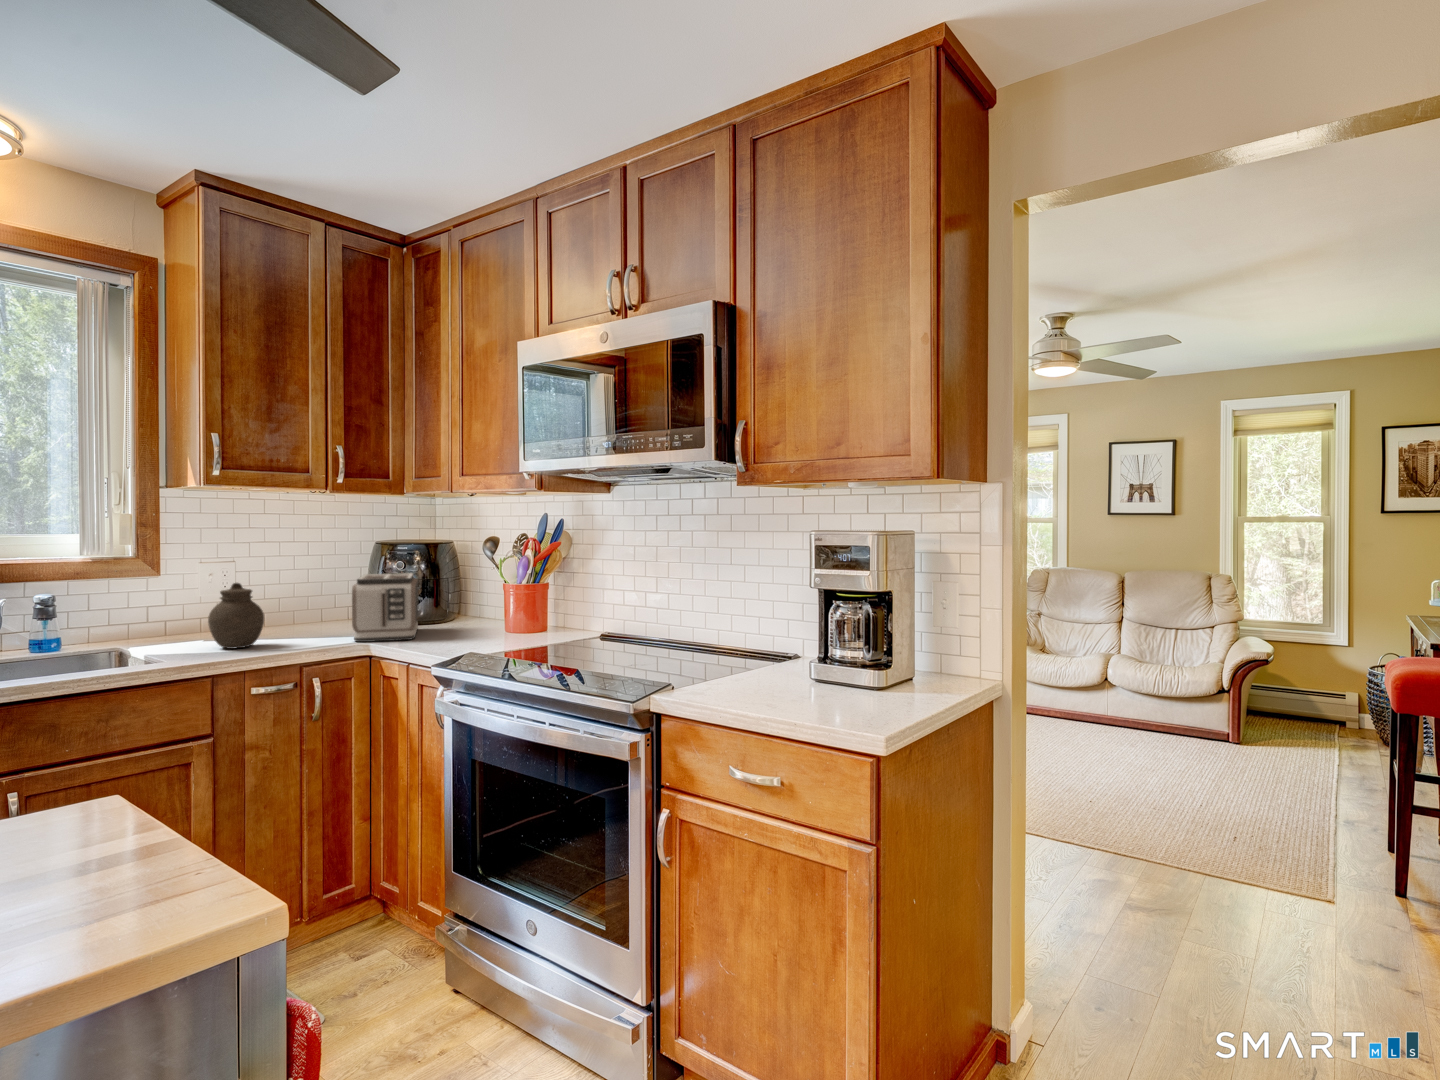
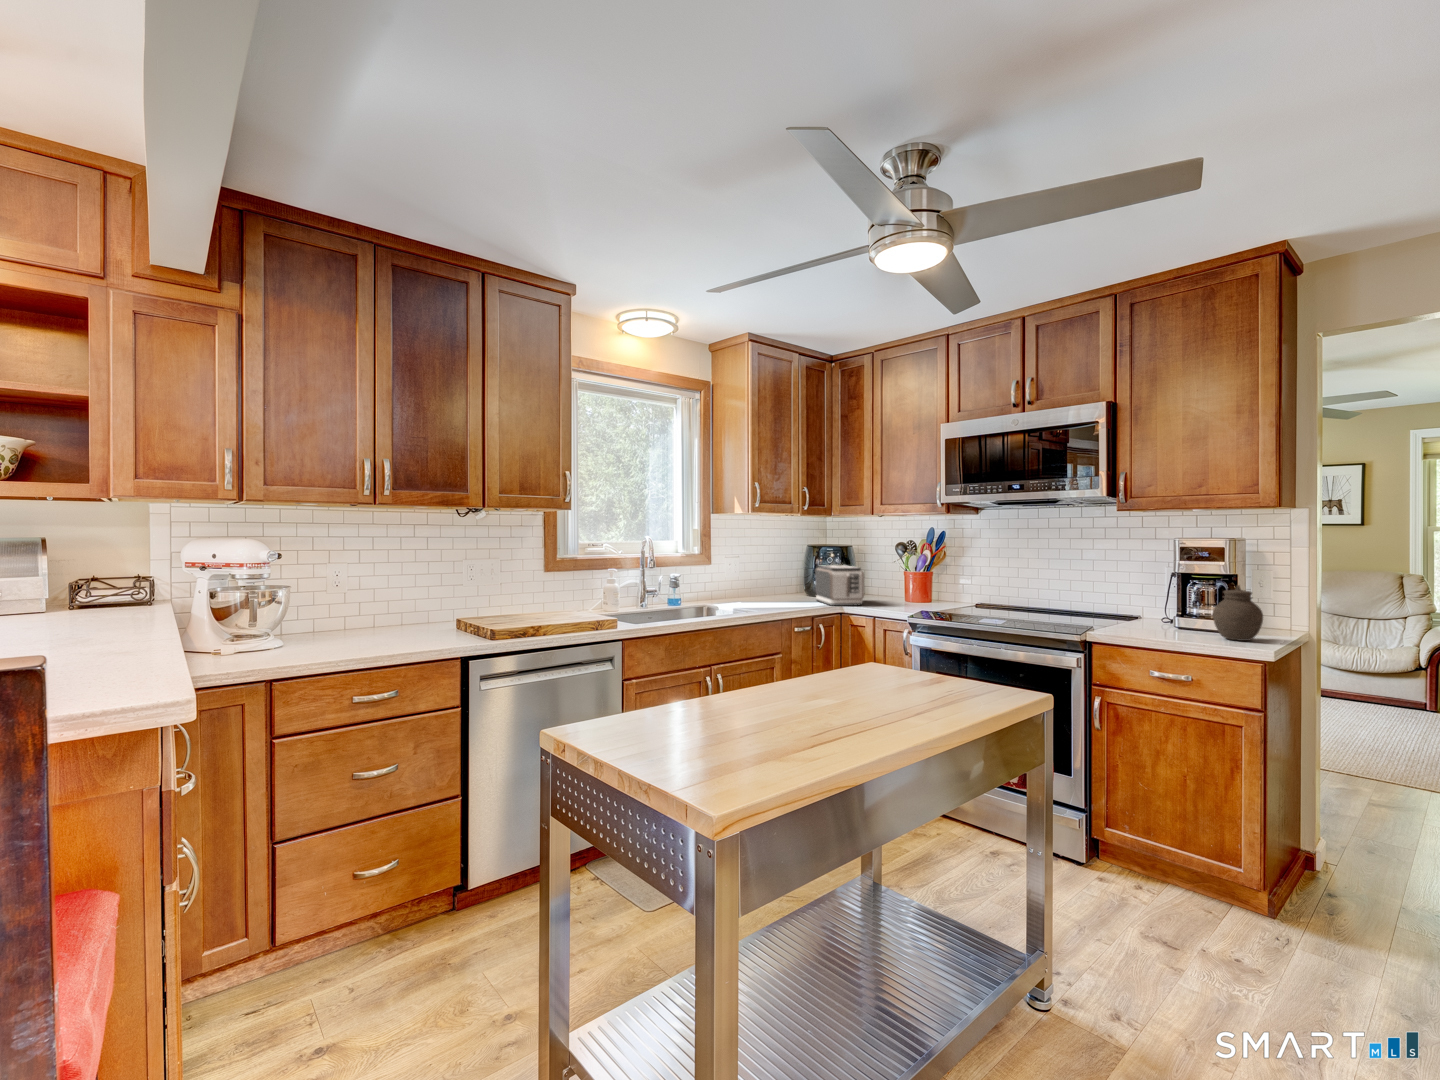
jar: present [208,583,264,649] -> present [1213,585,1263,641]

